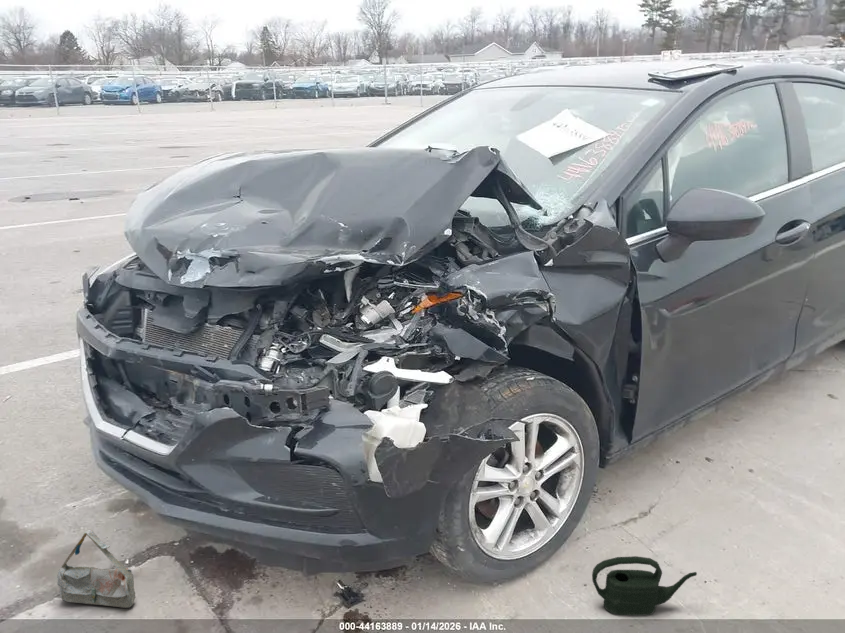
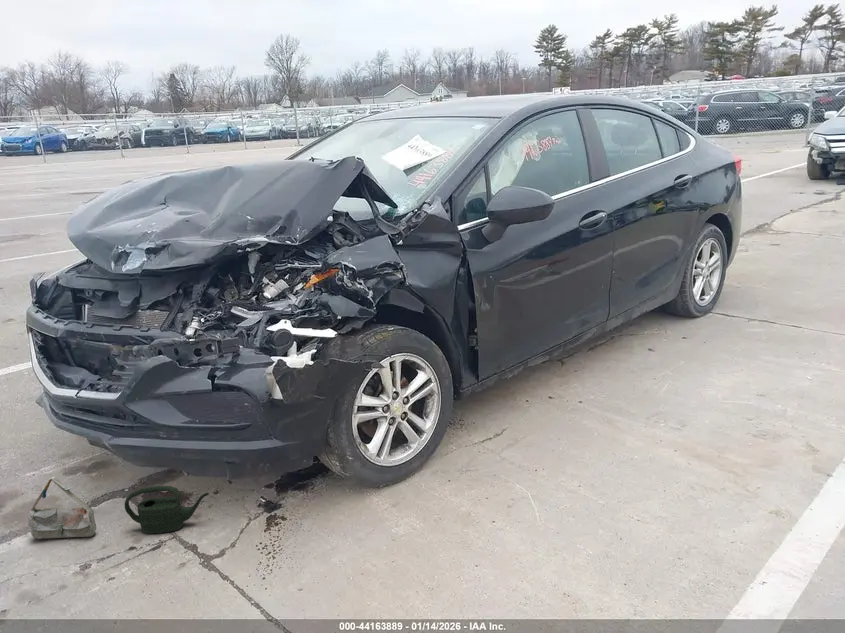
watering can: present [592,556,697,616] -> present [125,486,209,534]

